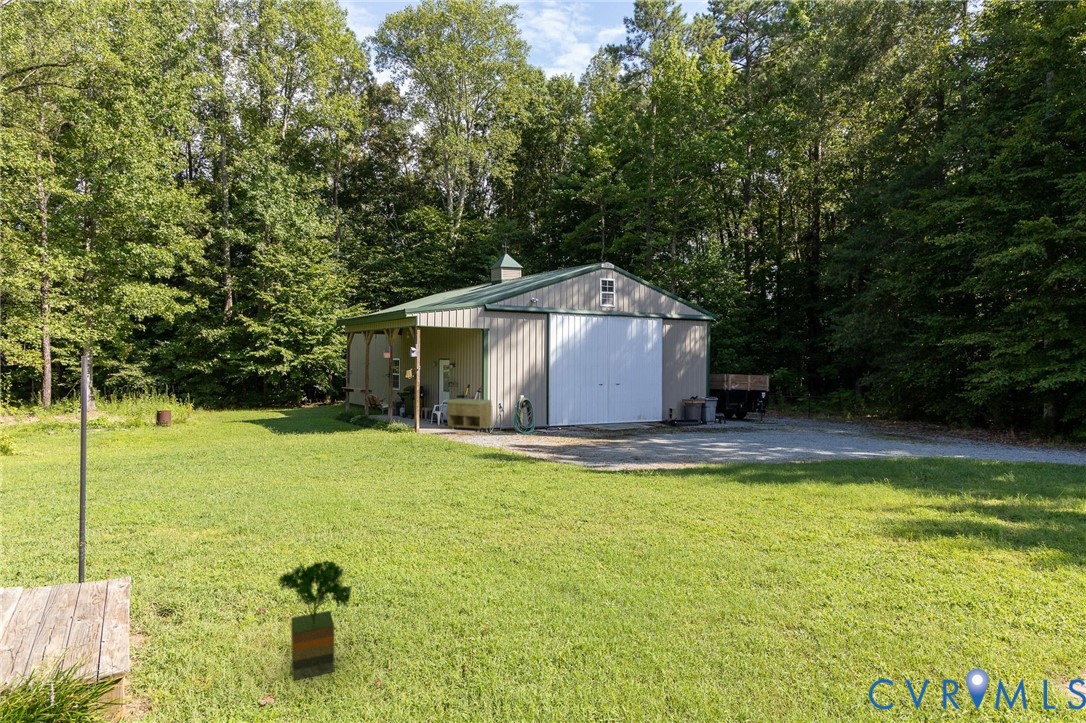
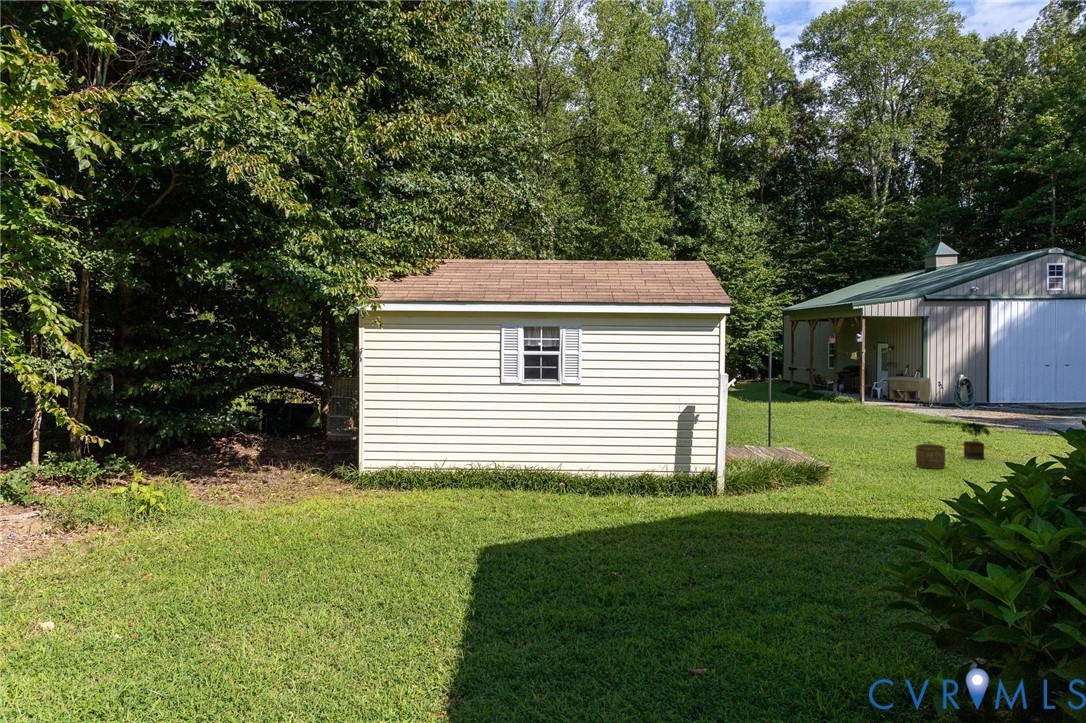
potted tree: present [278,560,351,680] -> present [961,423,991,459]
wooden bucket: none [414,594,487,678] -> present [915,444,946,469]

